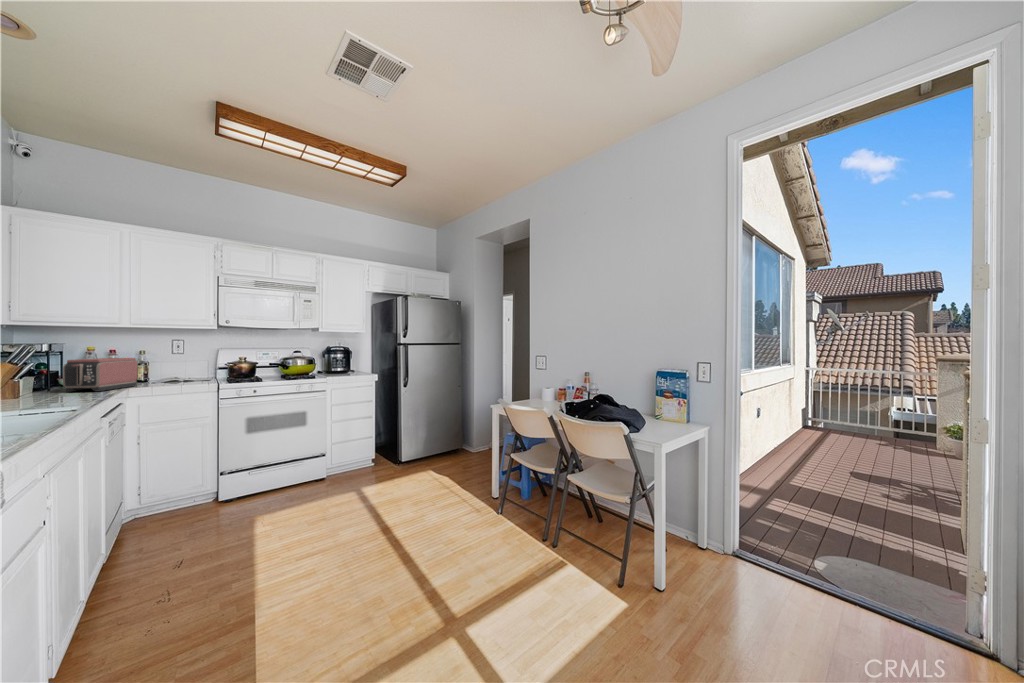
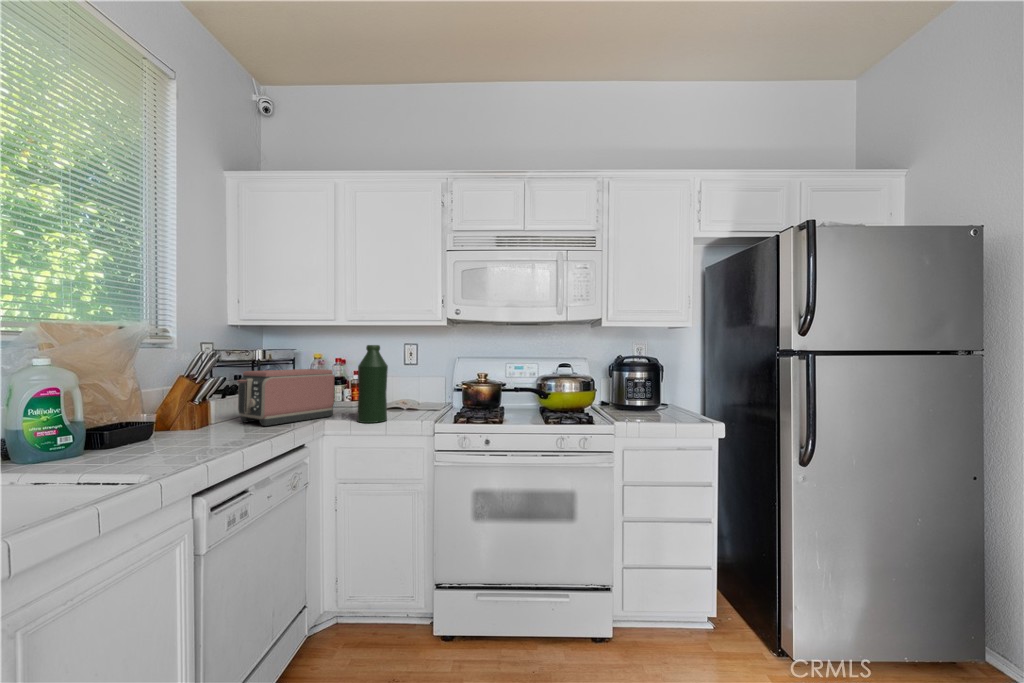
bottle: none [163,342,186,386] -> present [357,345,388,423]

